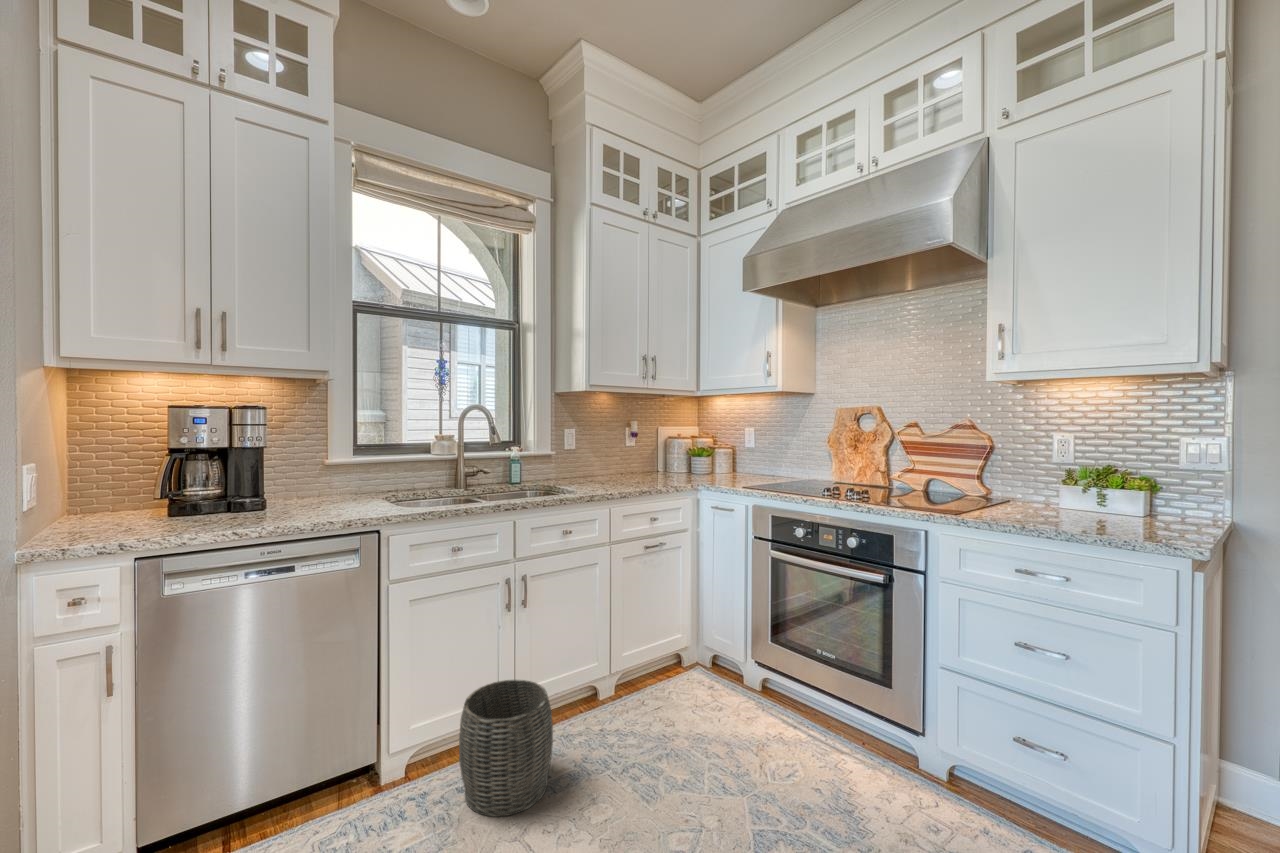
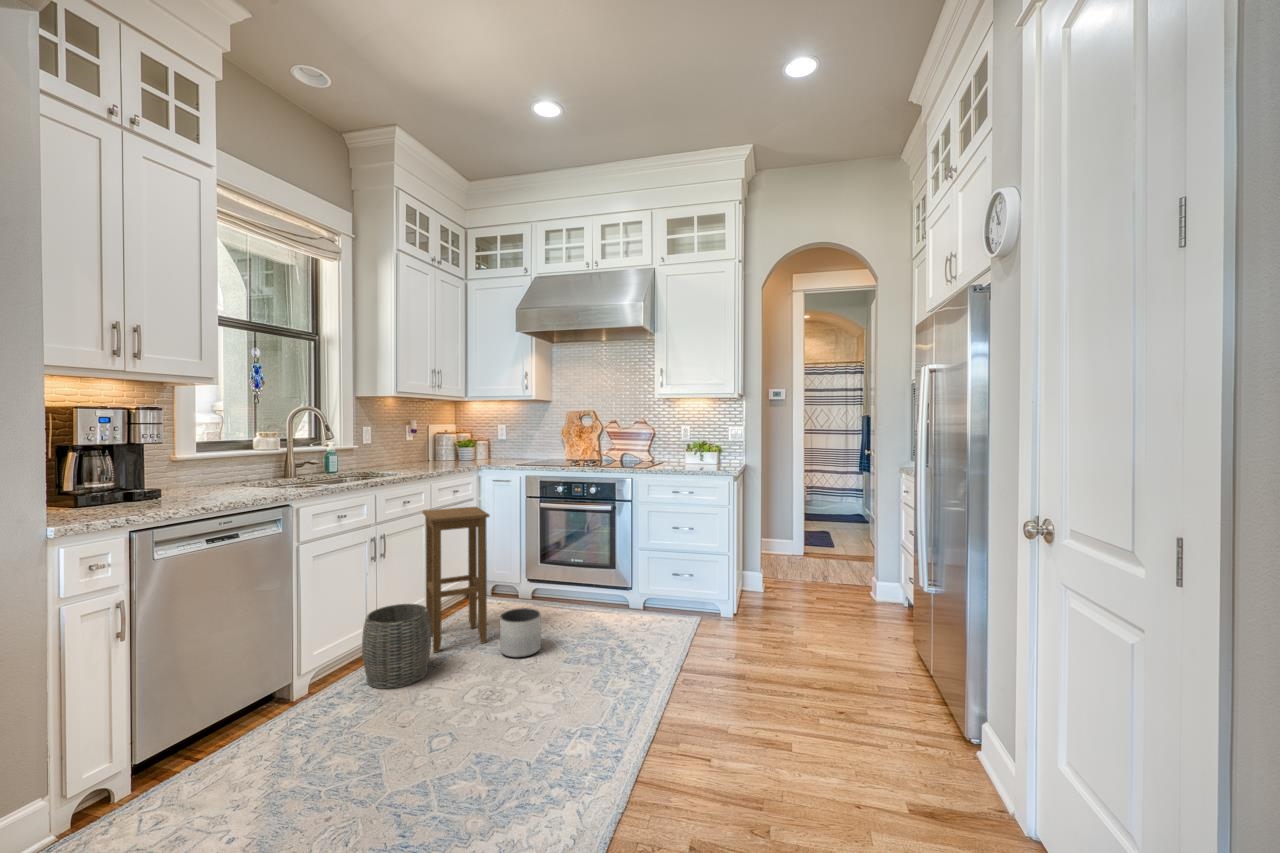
stool: none [571,546,662,764] -> present [423,507,490,653]
planter: none [654,727,721,825] -> present [500,608,541,658]

